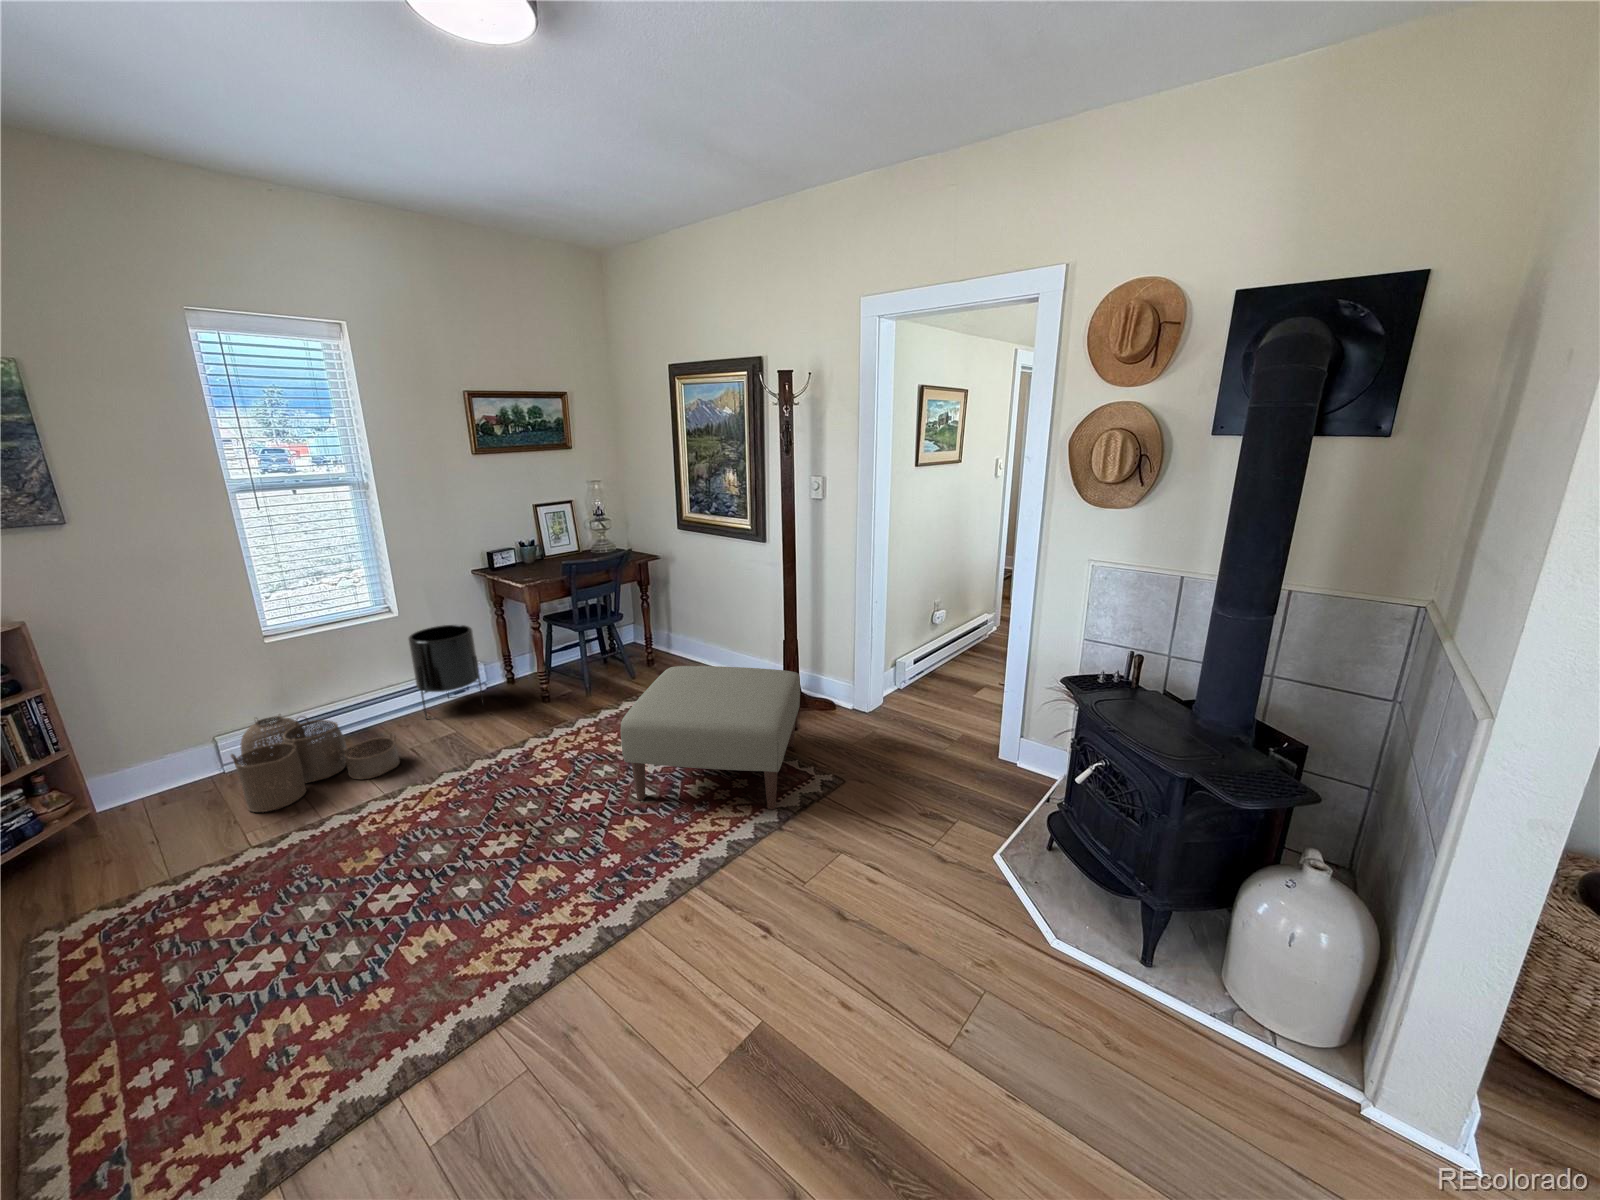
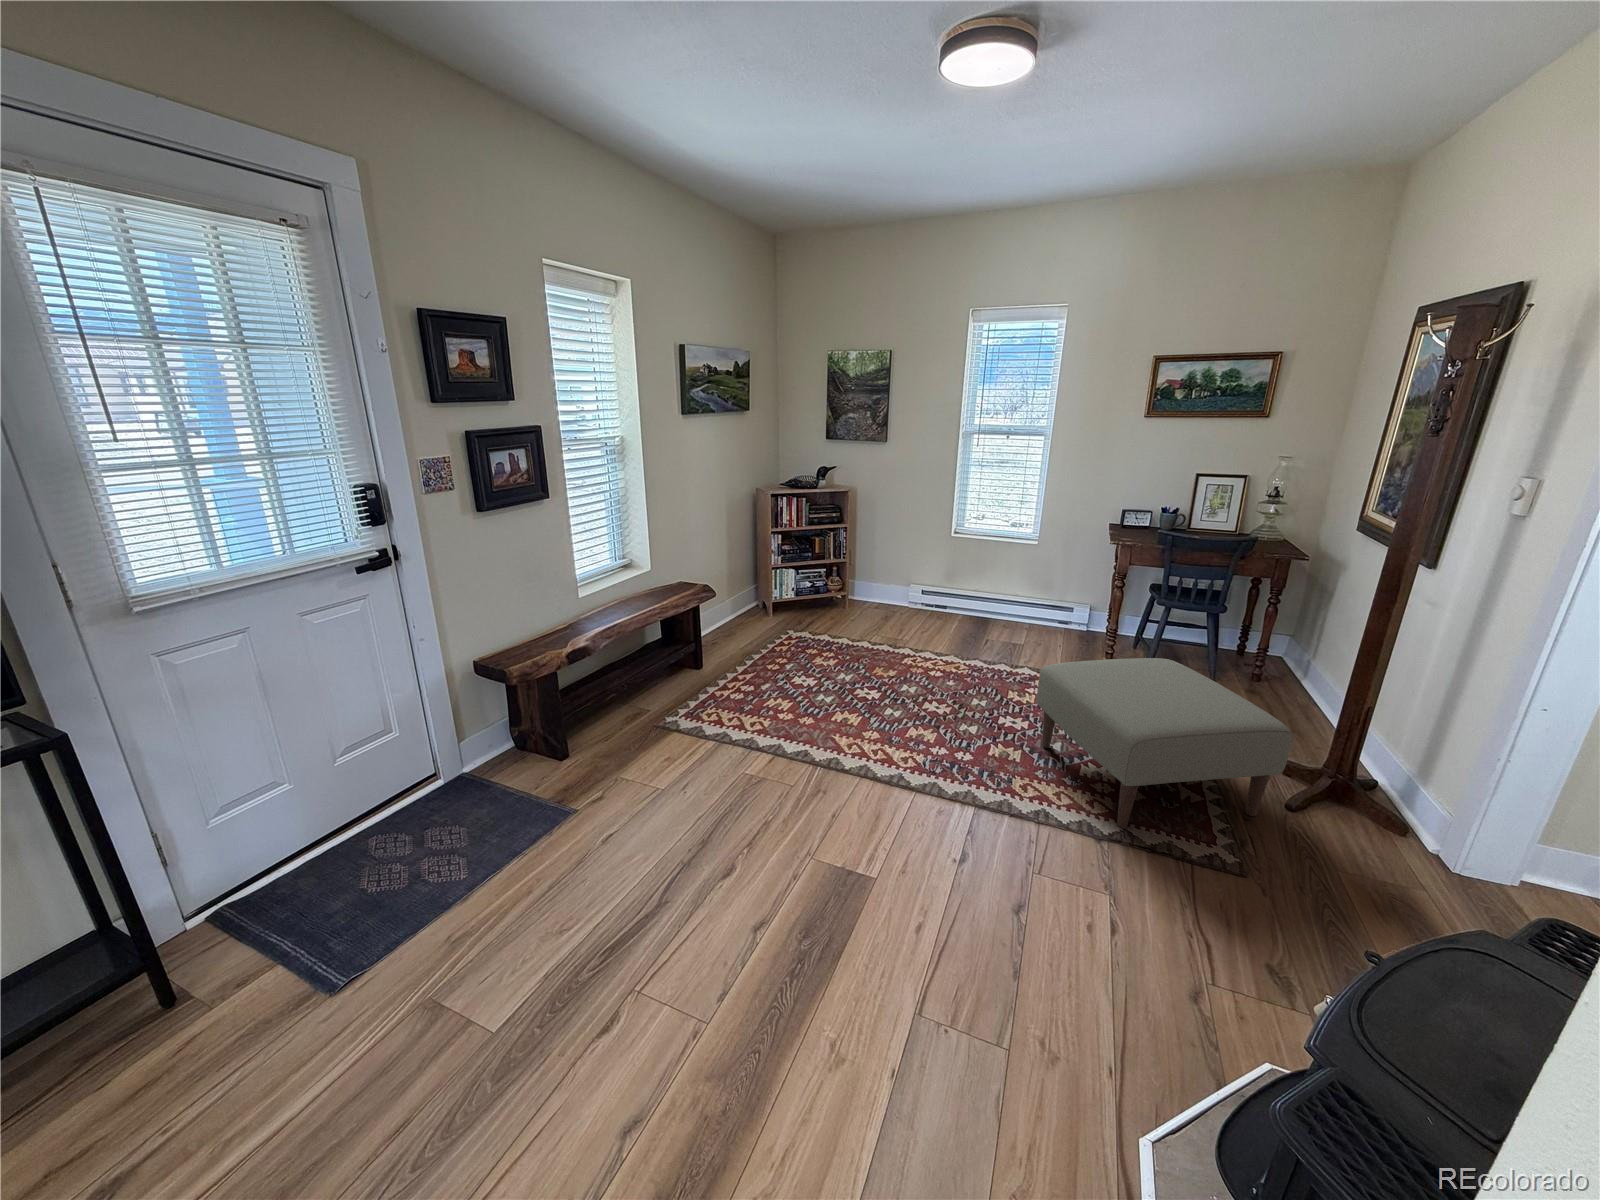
planter: present [409,625,484,718] -> none [1020,561,1080,639]
woven basket: present [231,716,400,812] -> none [887,580,973,644]

